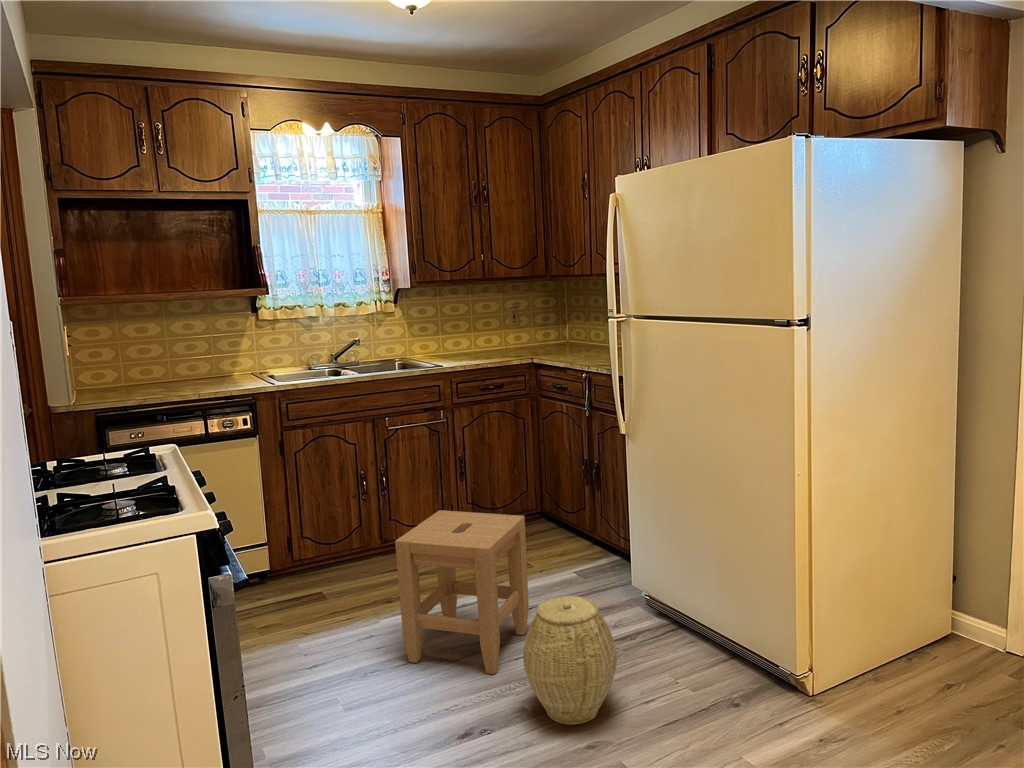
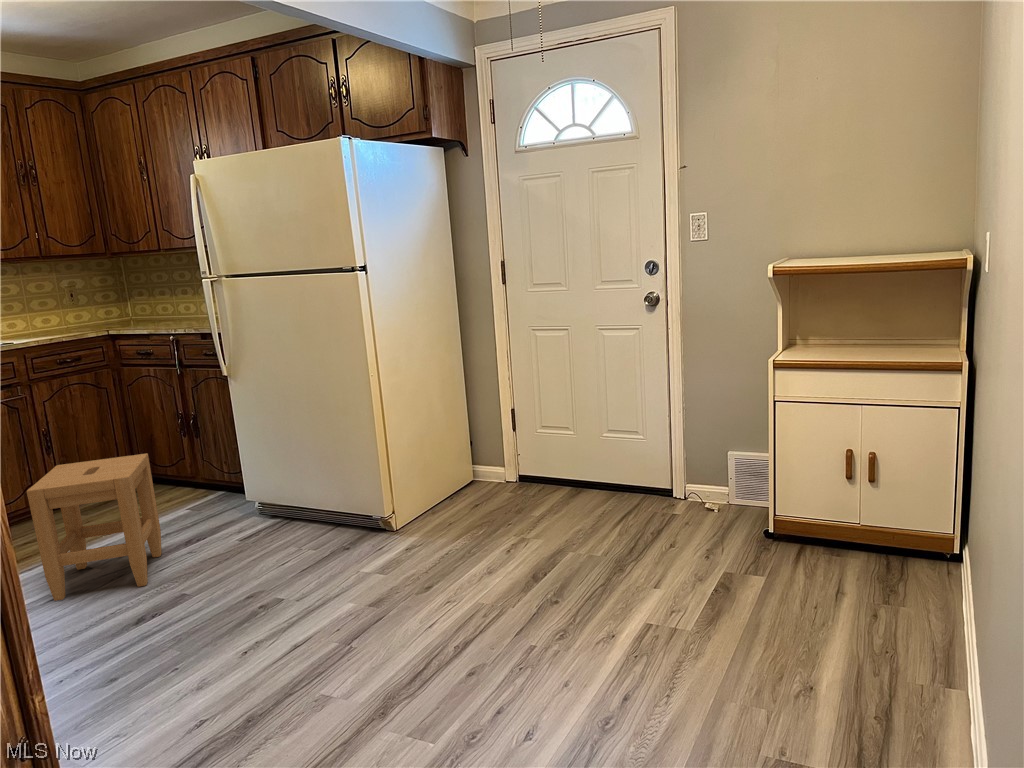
woven basket: present [523,596,617,725] -> none [179,496,259,595]

